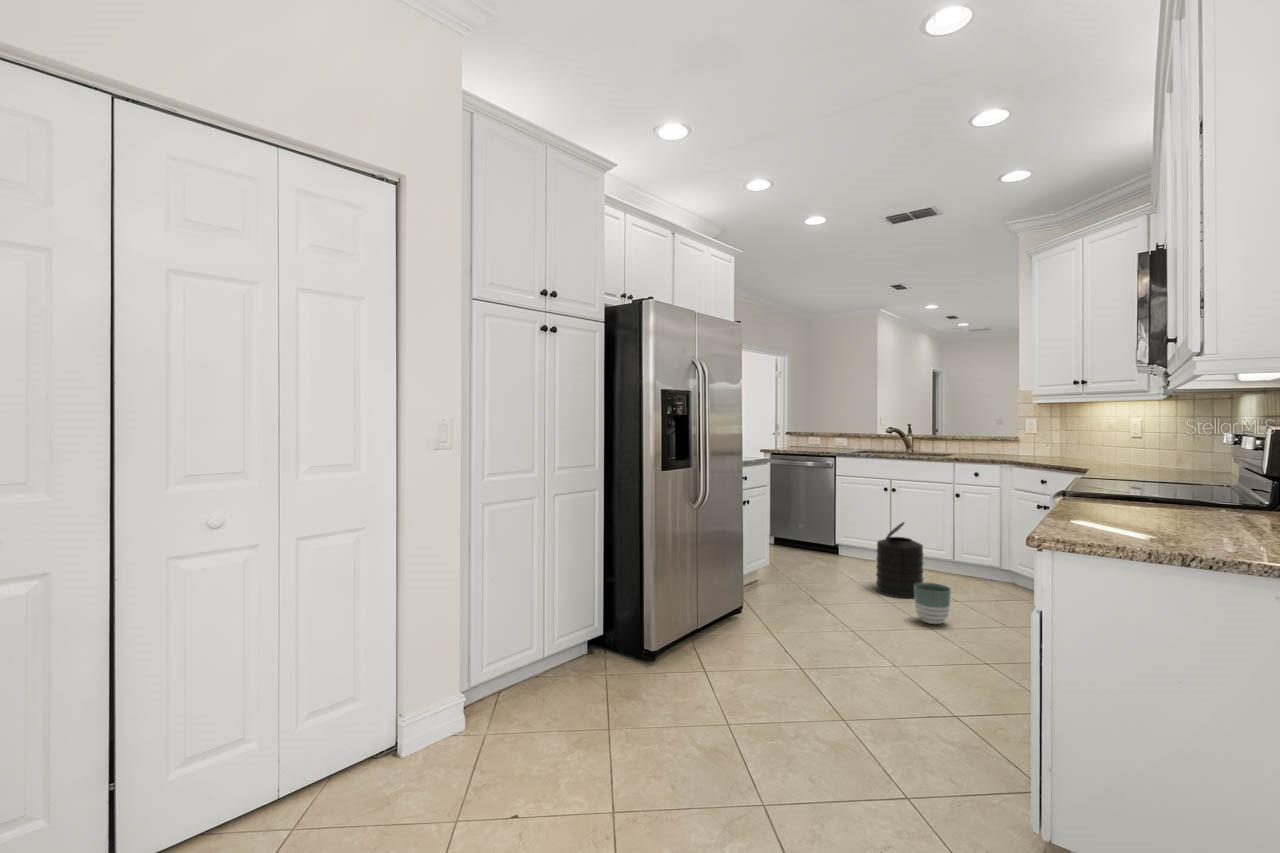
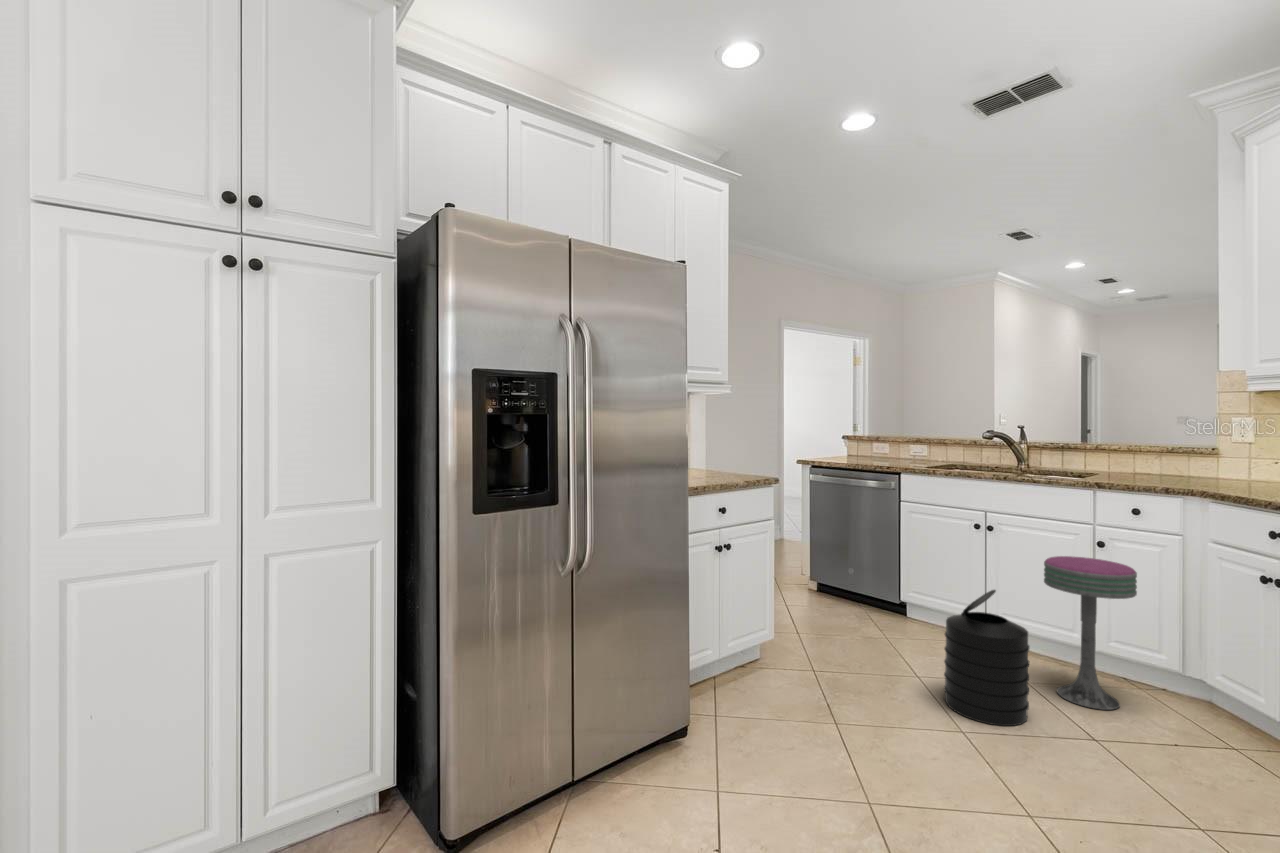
bar stool: none [928,503,977,589] -> present [1044,556,1137,710]
planter: present [914,583,951,624] -> none [996,717,1072,807]

